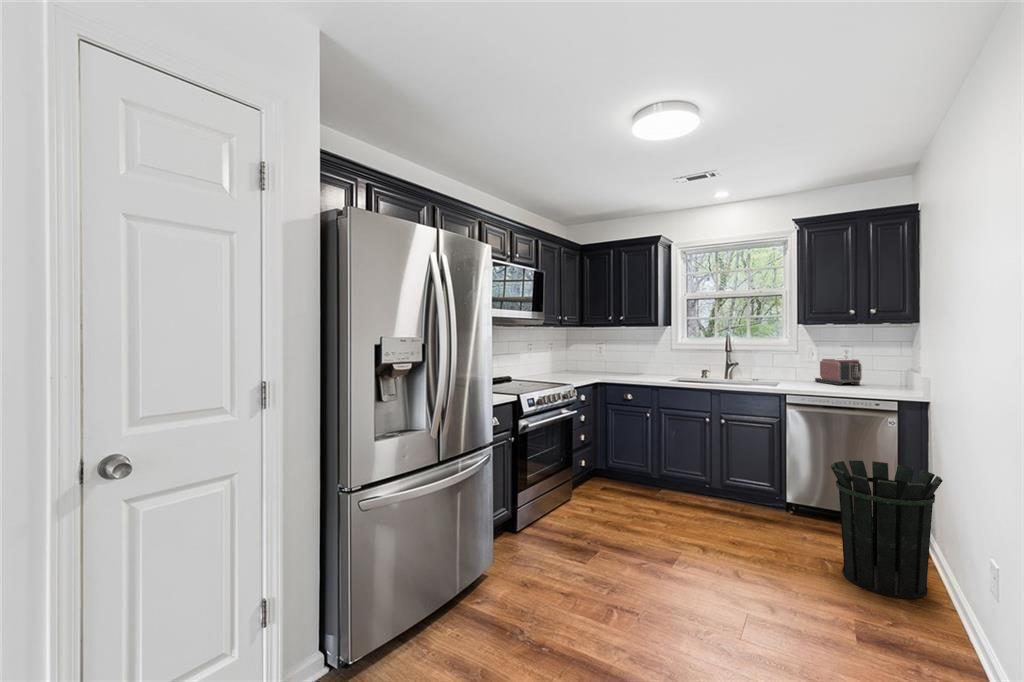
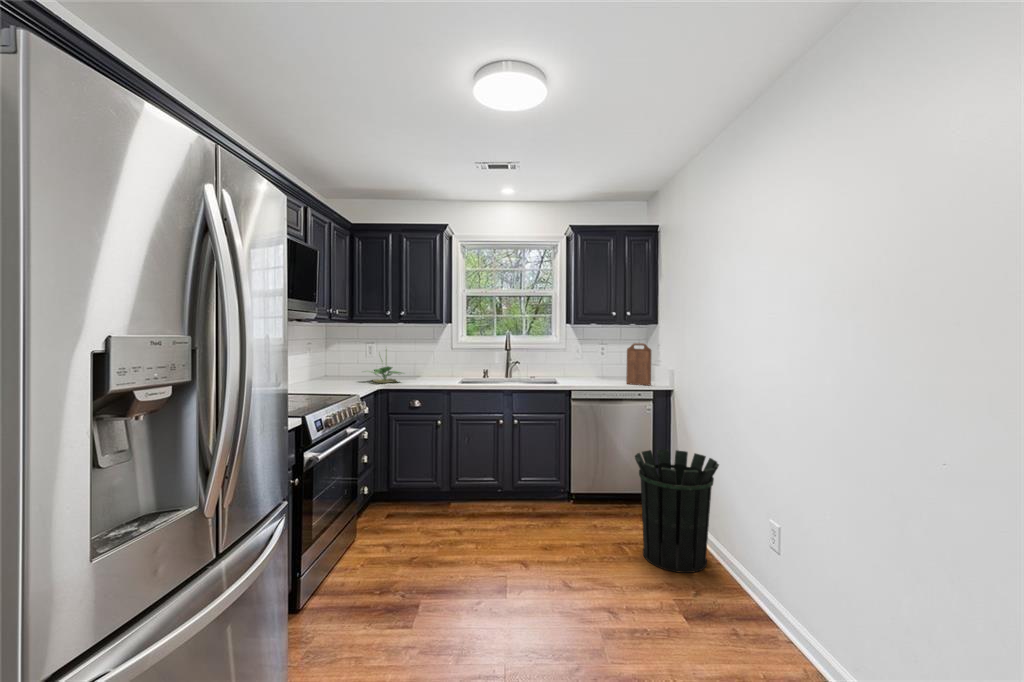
cutting board: none [869,343,902,393] -> present [626,343,651,385]
potted plant: none [584,347,621,379] -> present [365,358,401,383]
toaster: present [815,359,862,385] -> none [575,356,612,379]

